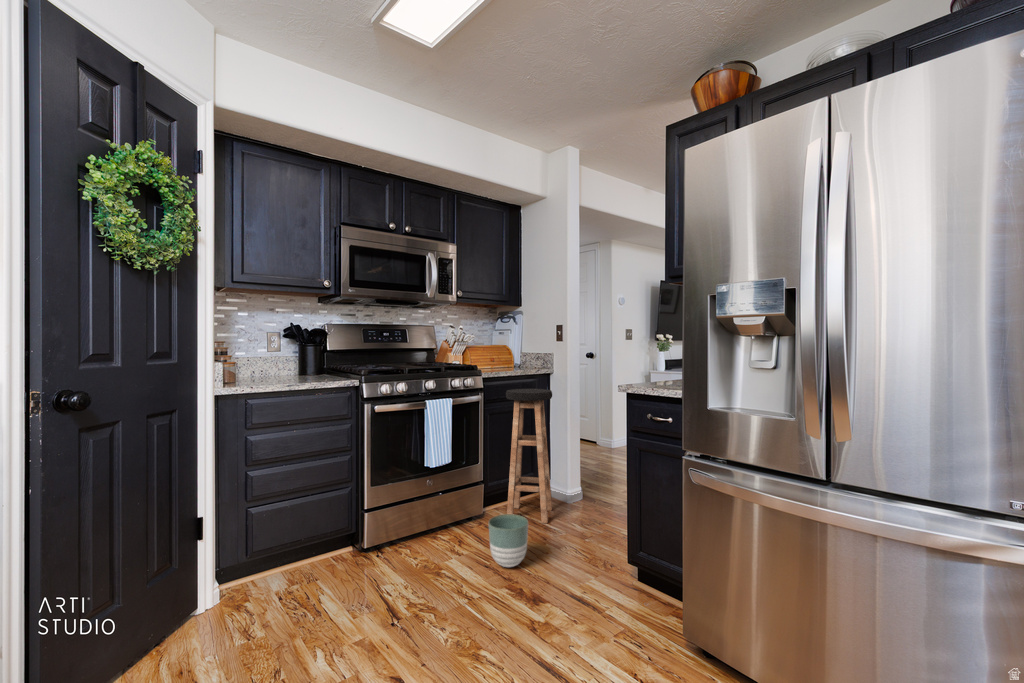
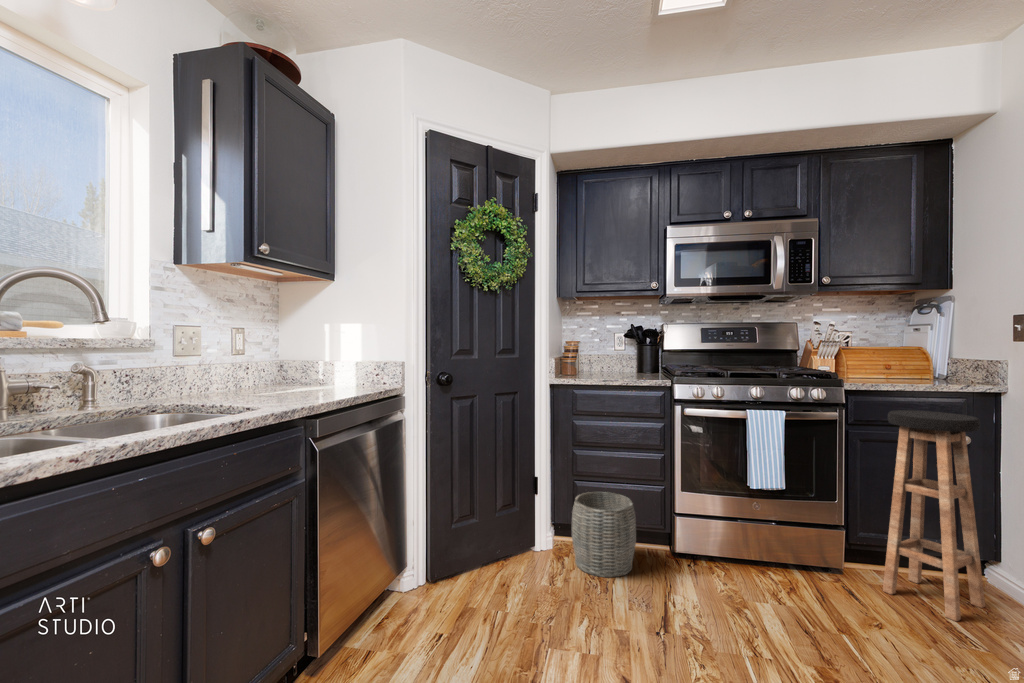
woven basket: none [256,508,334,607] -> present [572,492,636,577]
planter: present [489,514,528,567] -> none [810,572,875,649]

